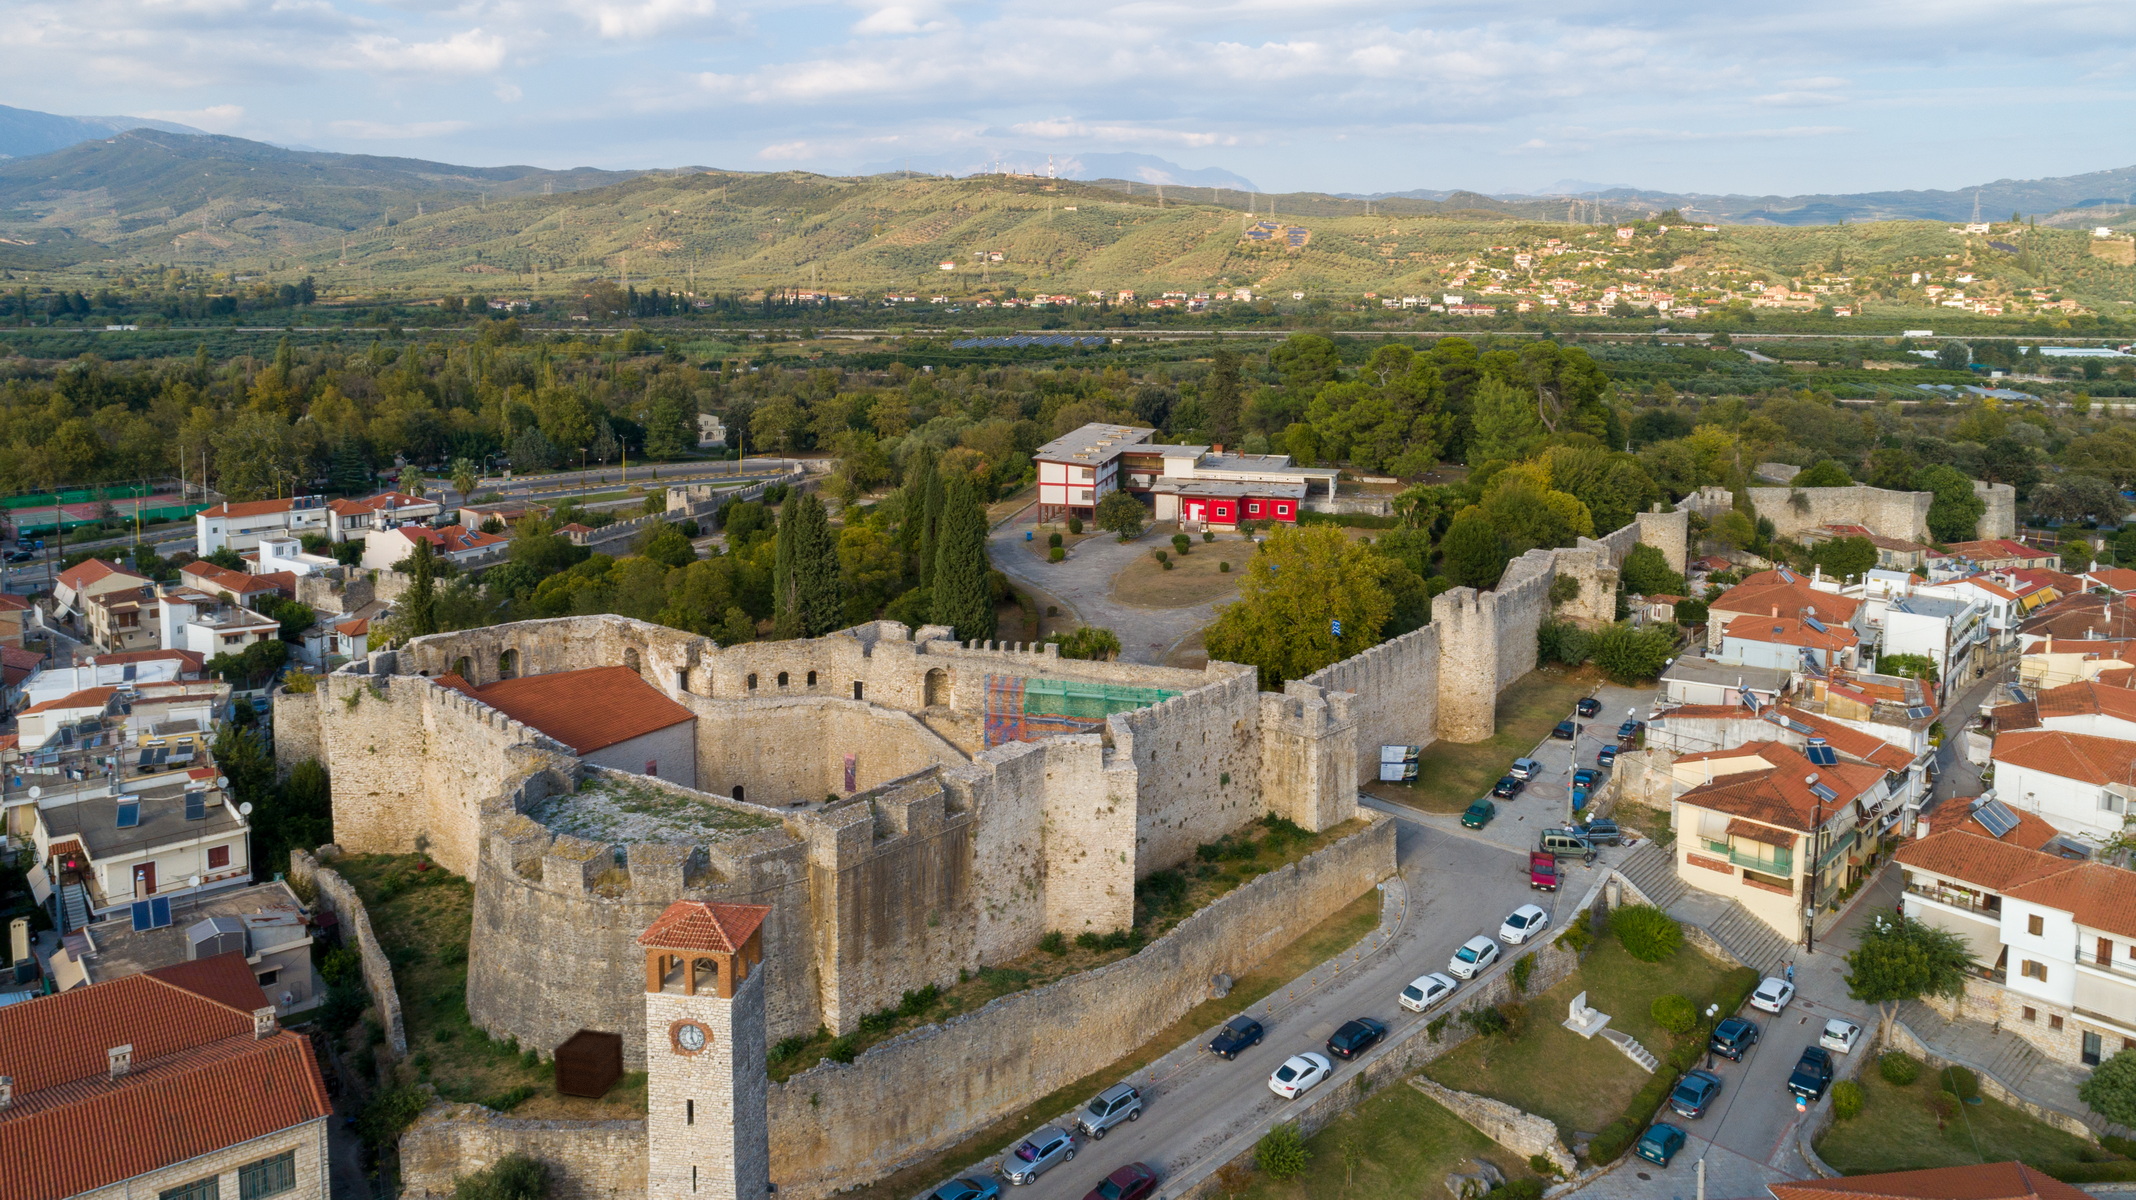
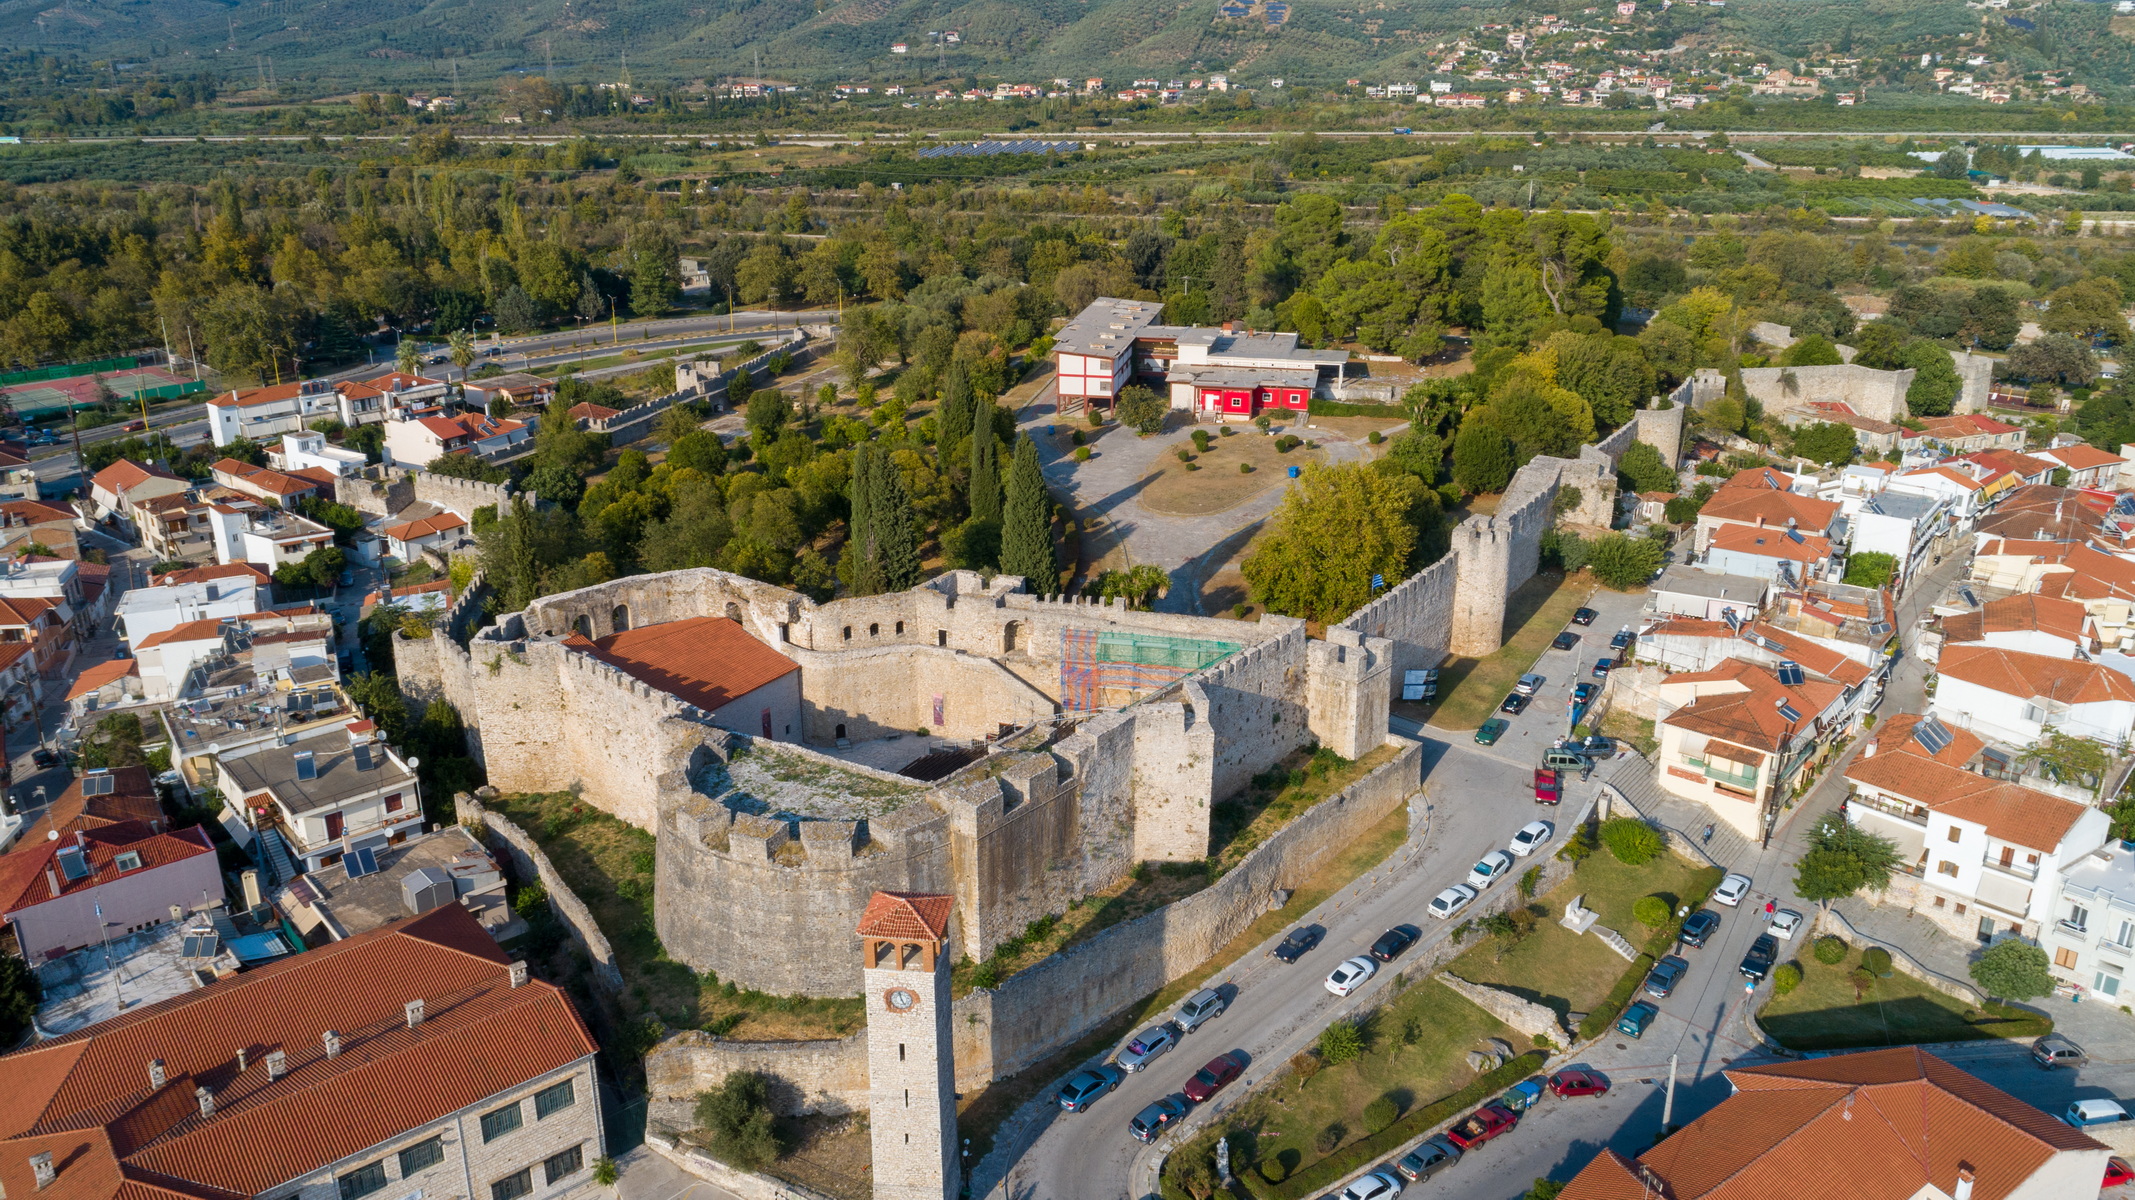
wooden crate: present [554,1029,624,1099] -> none [762,962,814,1018]

